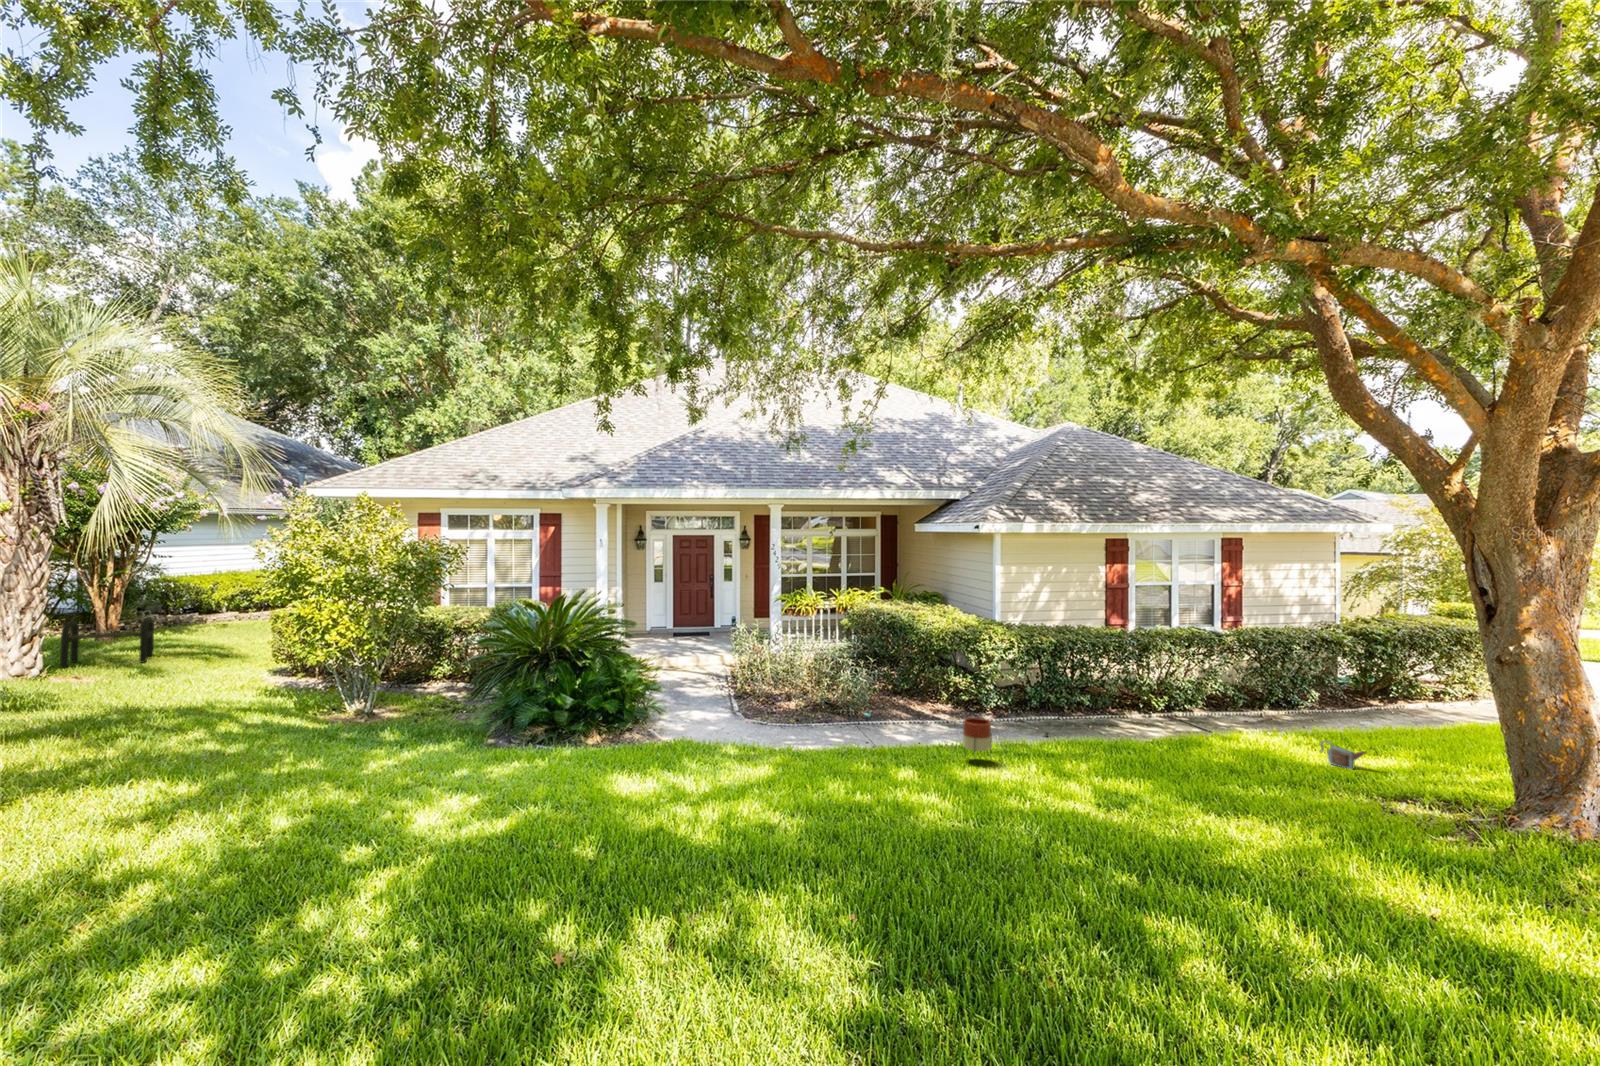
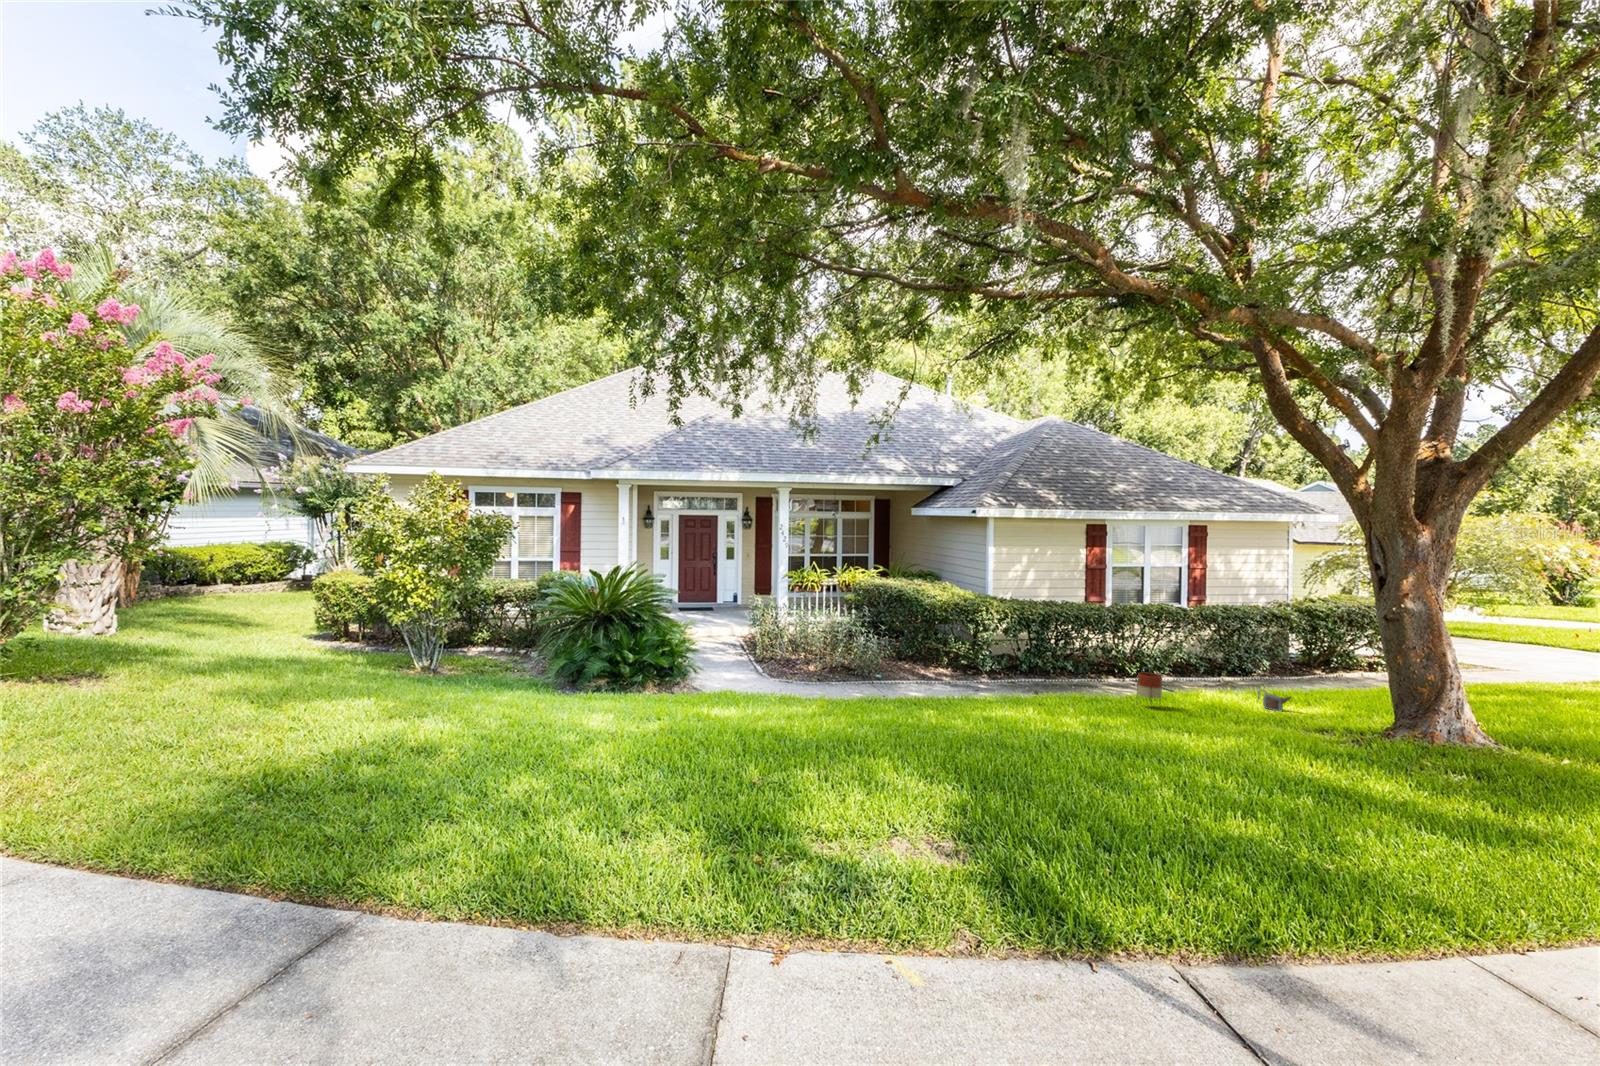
bench: present [60,618,154,668] -> none [108,587,190,633]
planter: present [963,718,992,758] -> present [1137,673,1162,699]

